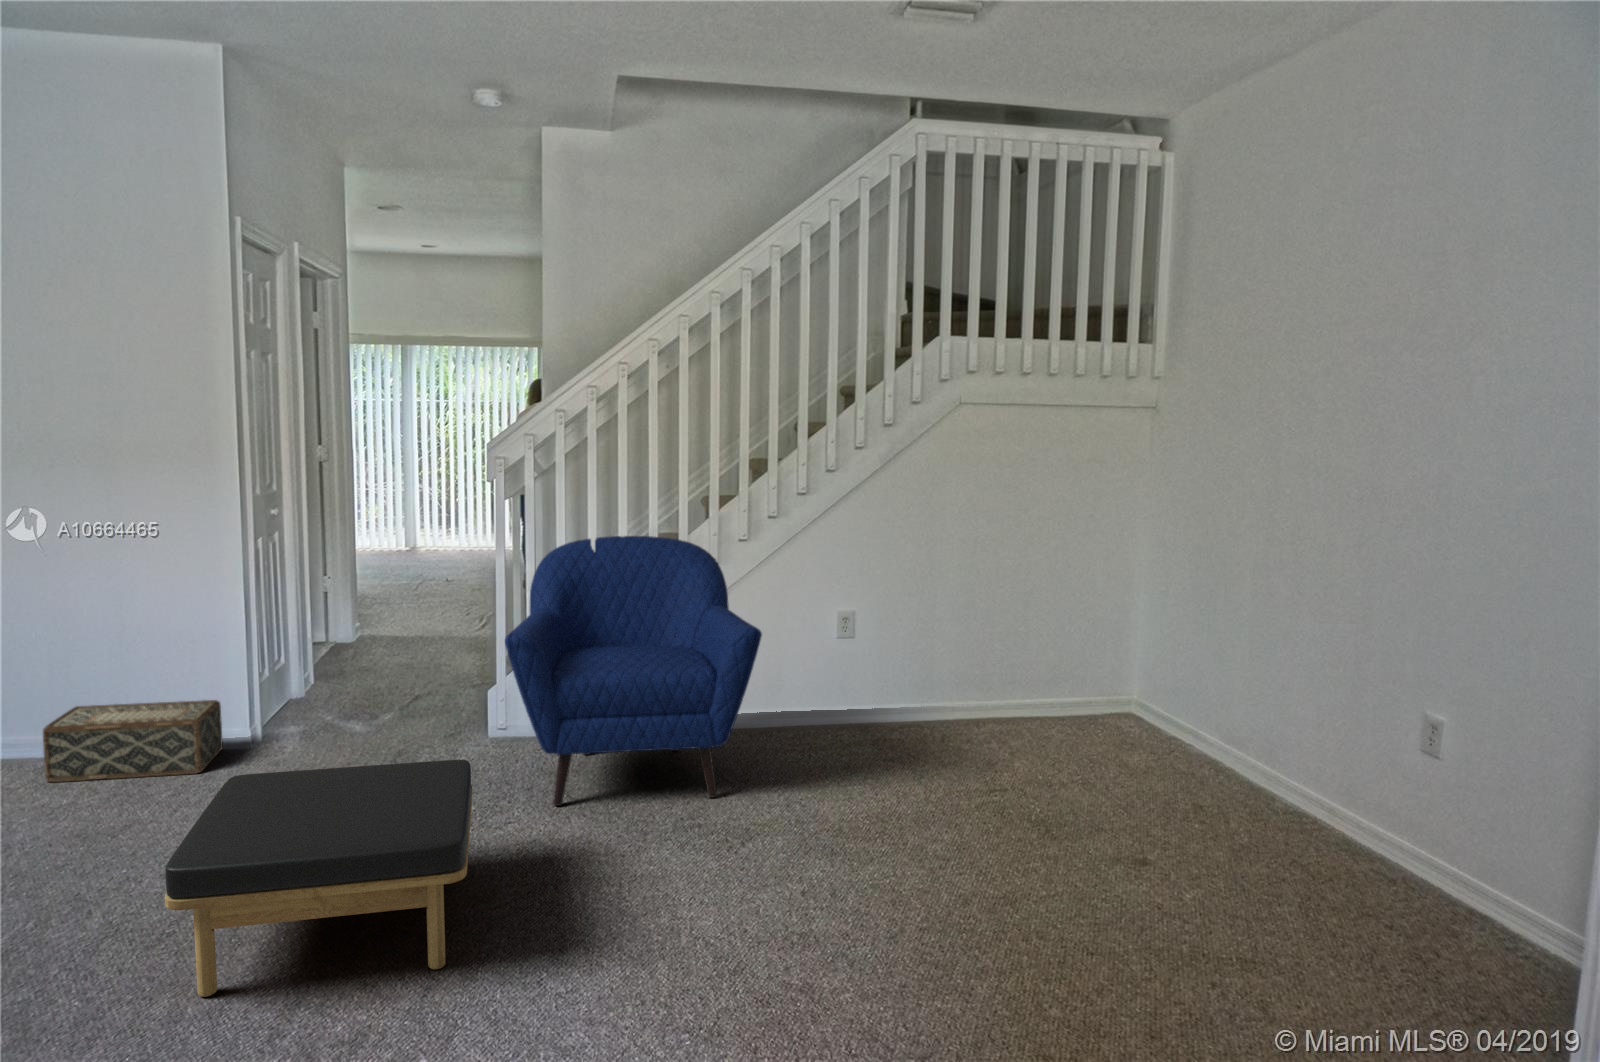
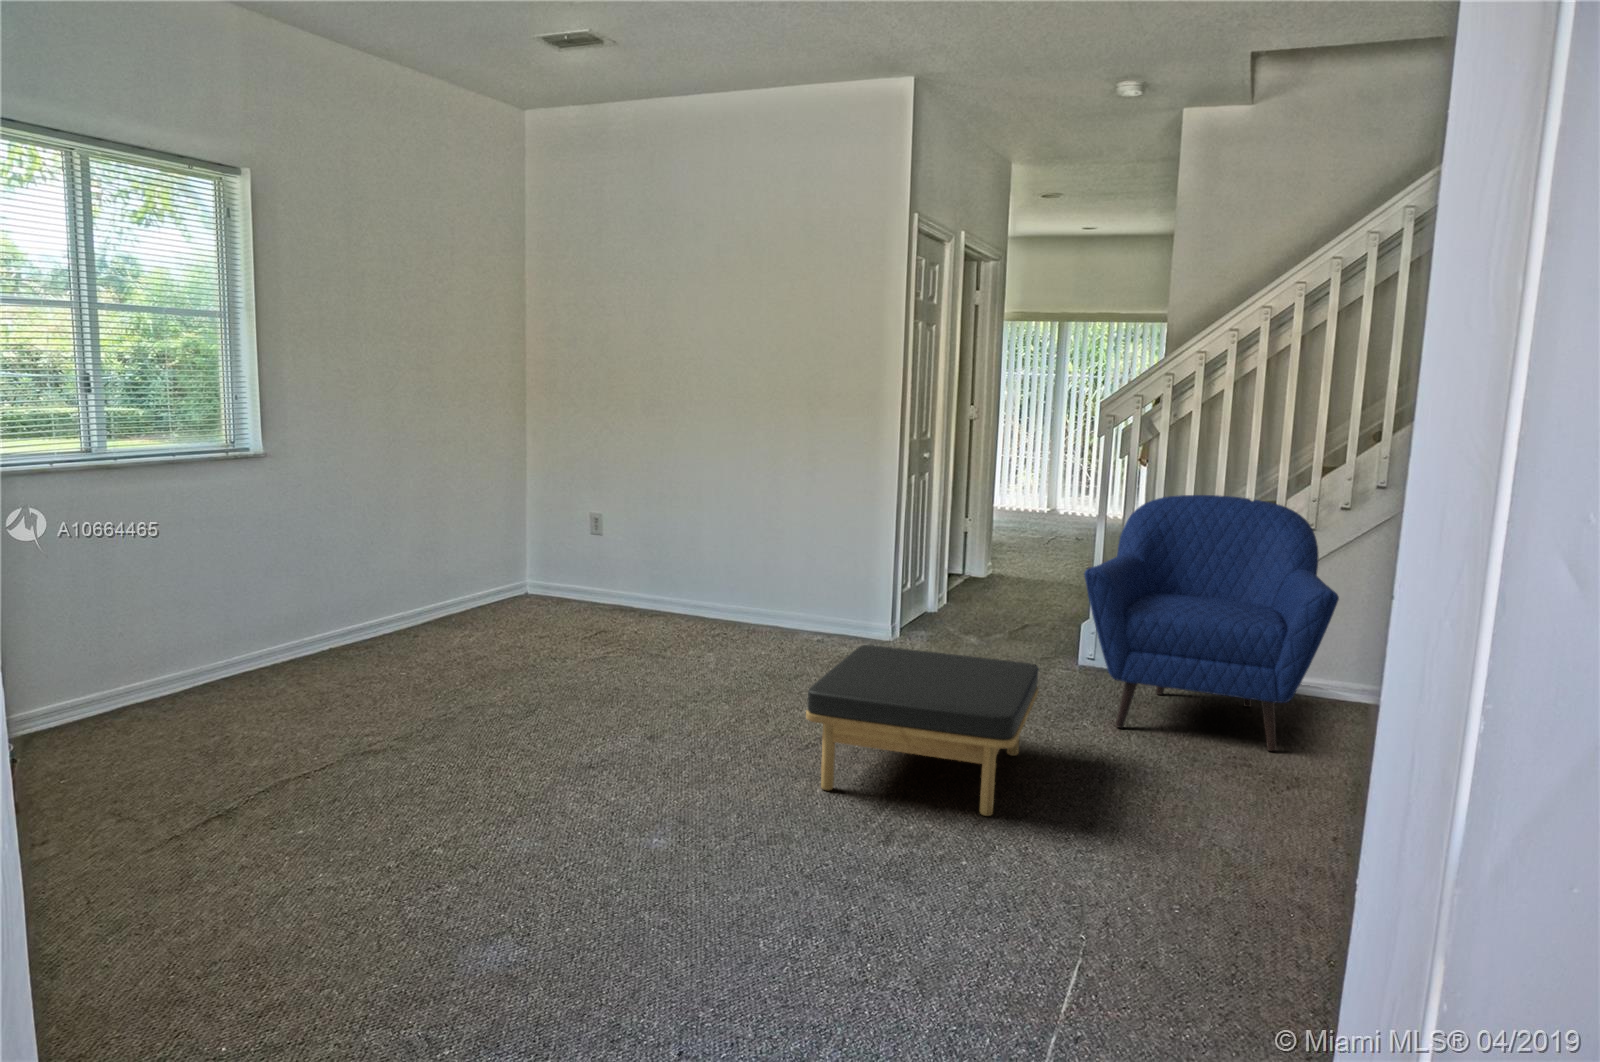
woven basket: present [43,700,223,782] -> none [754,590,871,652]

